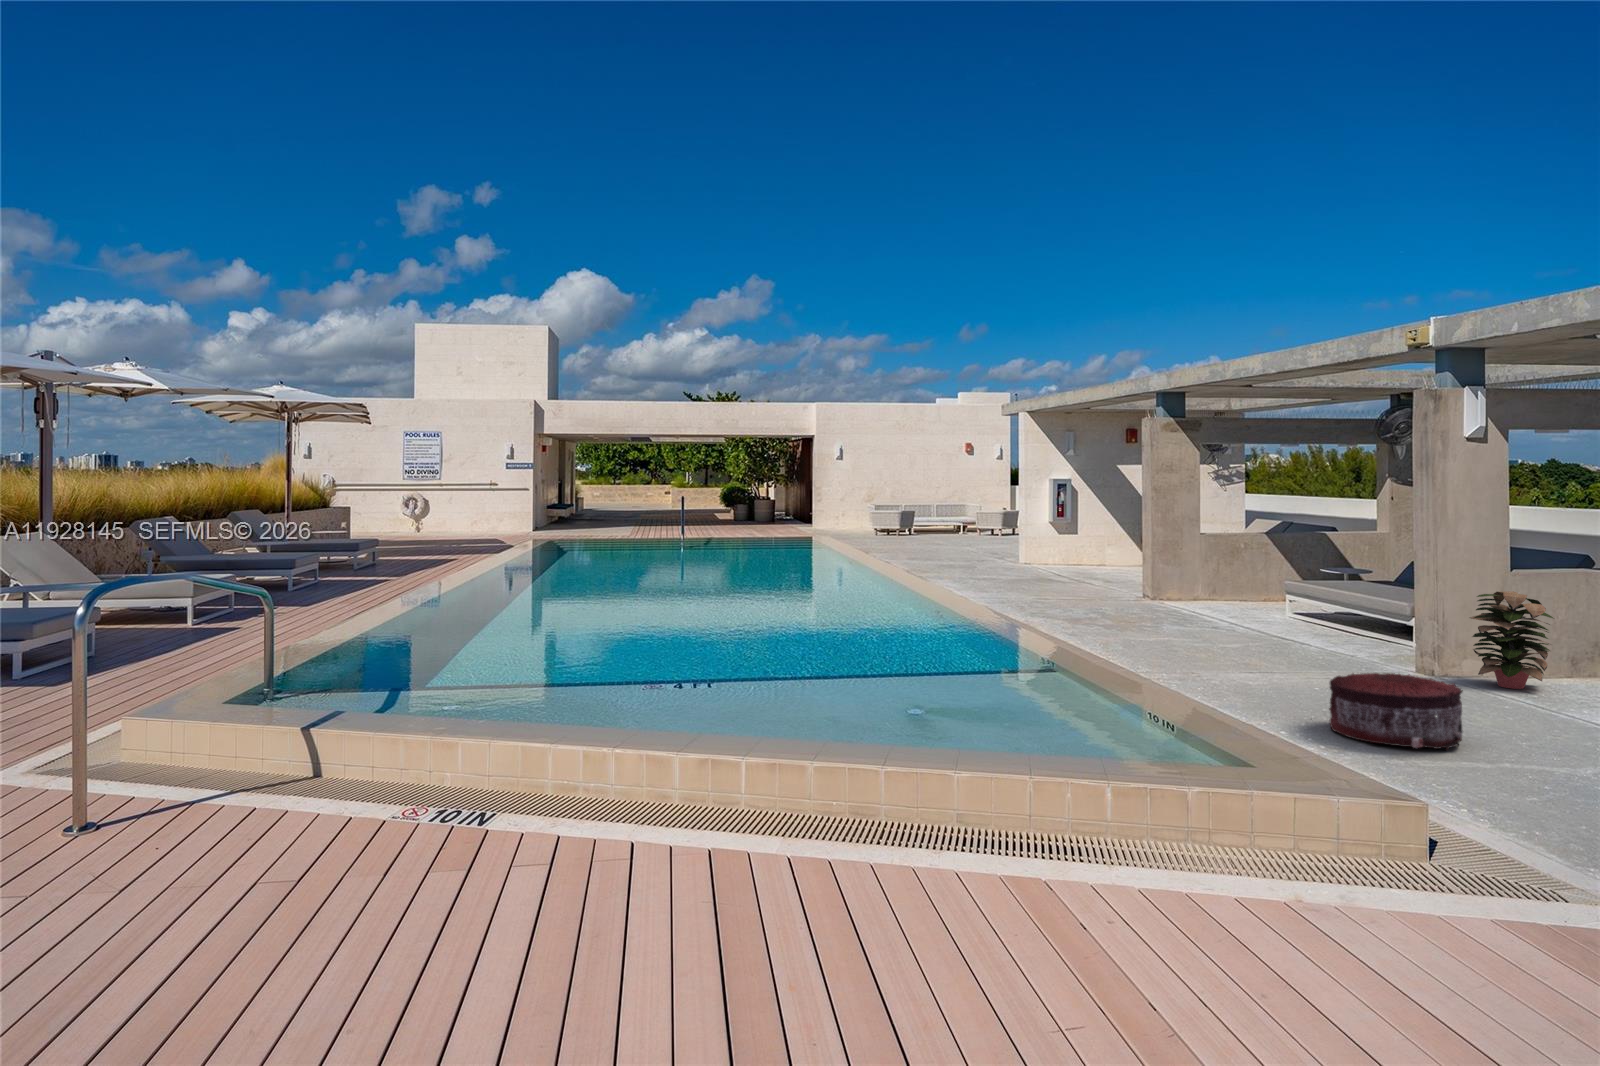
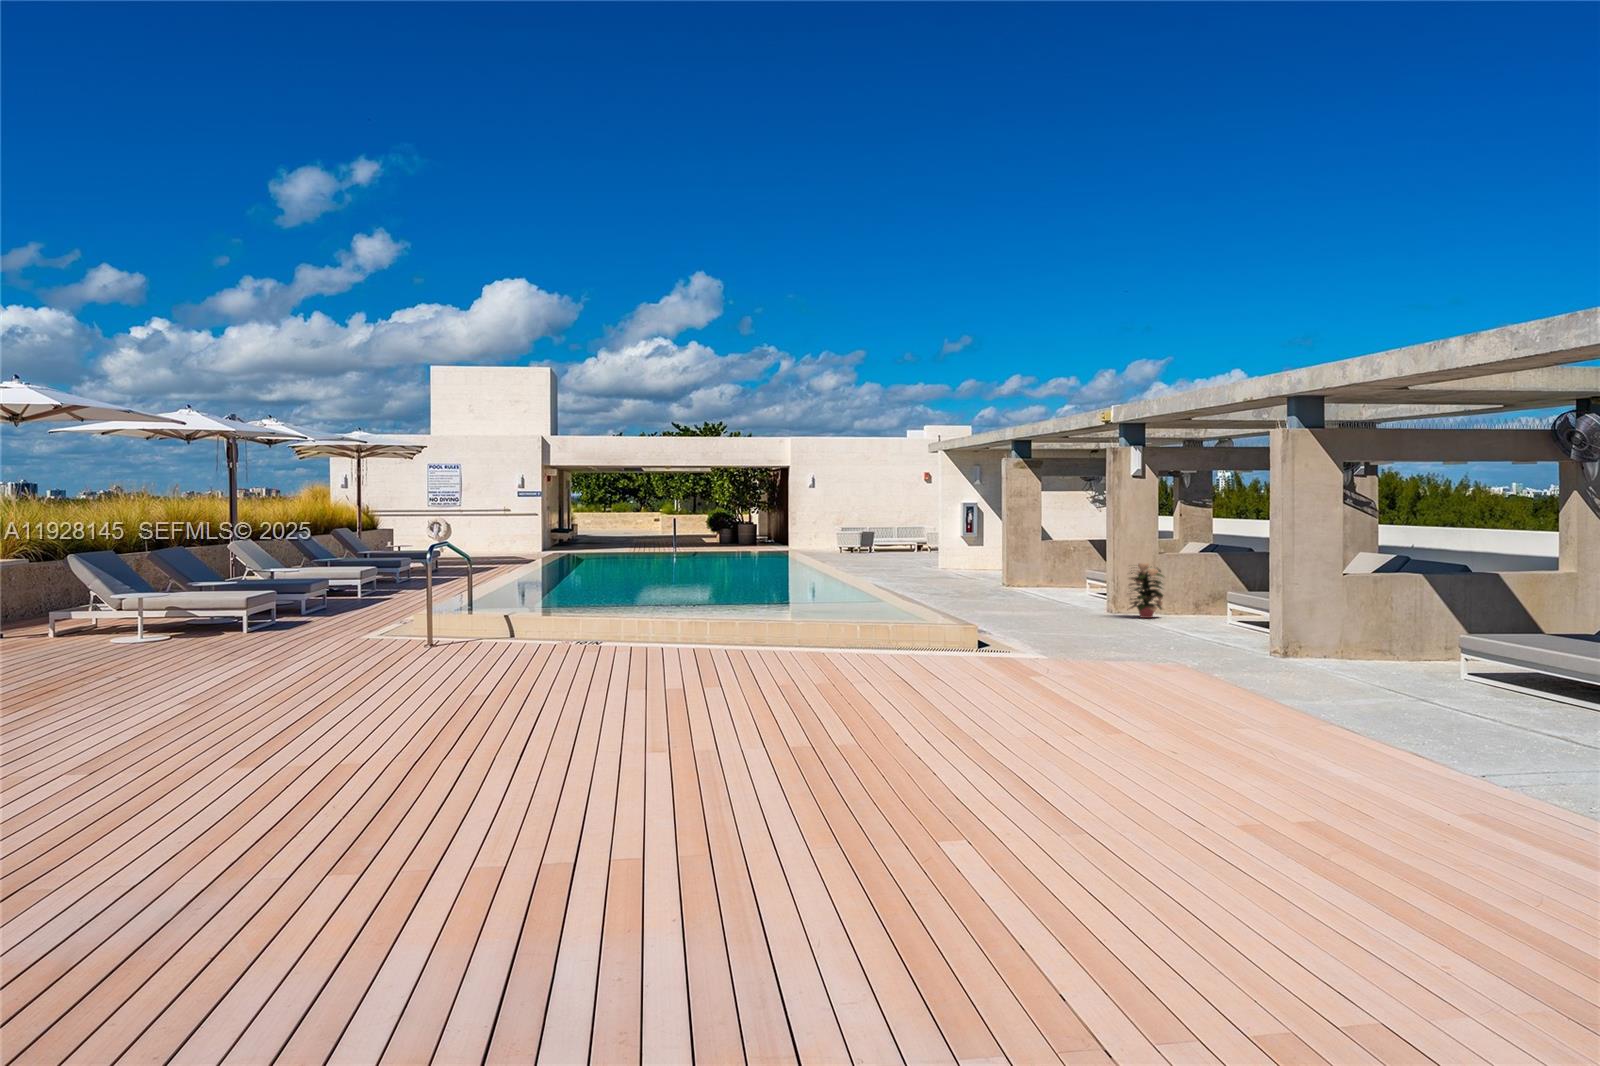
pouf: present [1329,673,1463,750] -> none [1006,599,1065,632]

